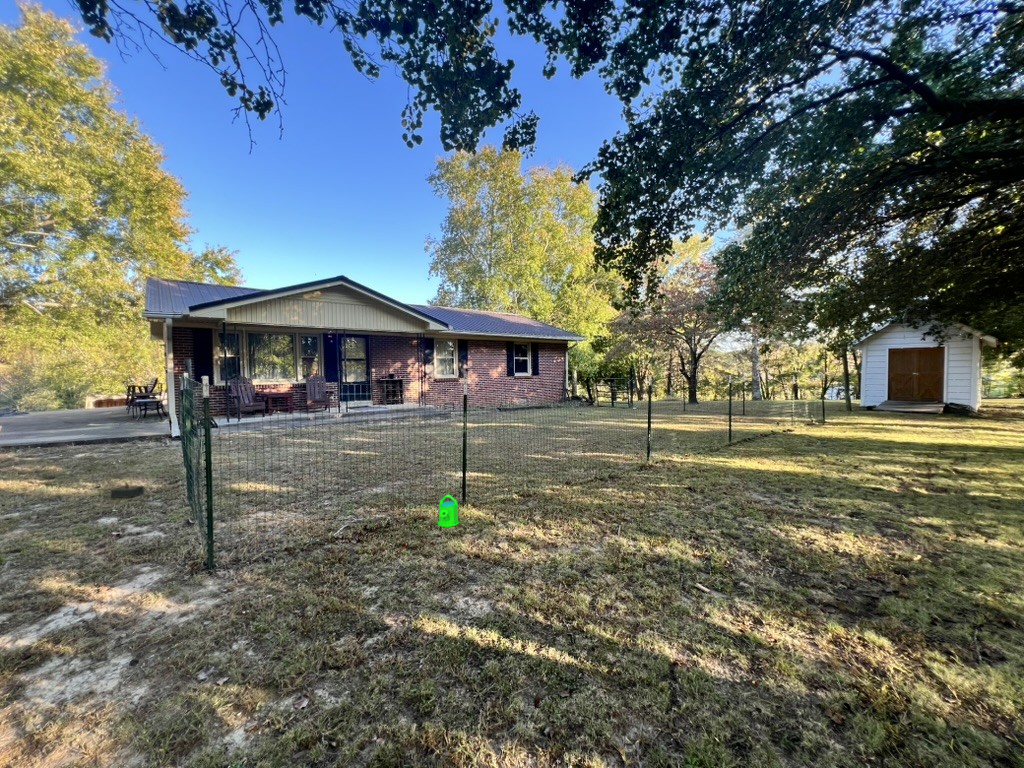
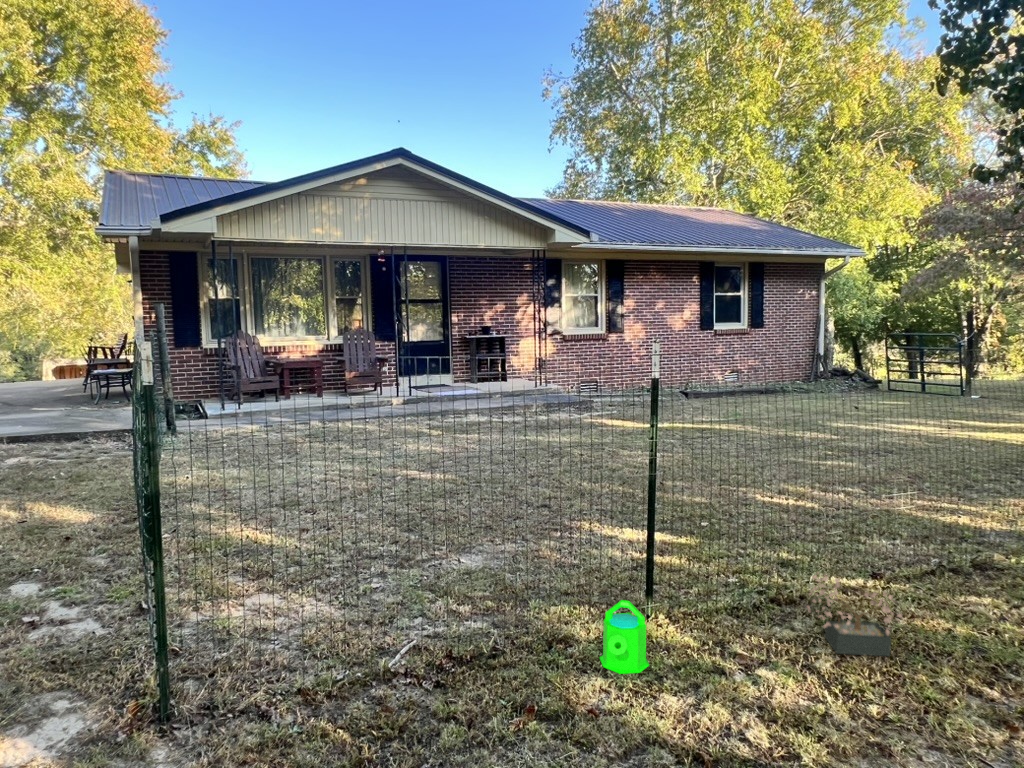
decorative plant: present [101,469,144,498] -> present [807,573,902,656]

